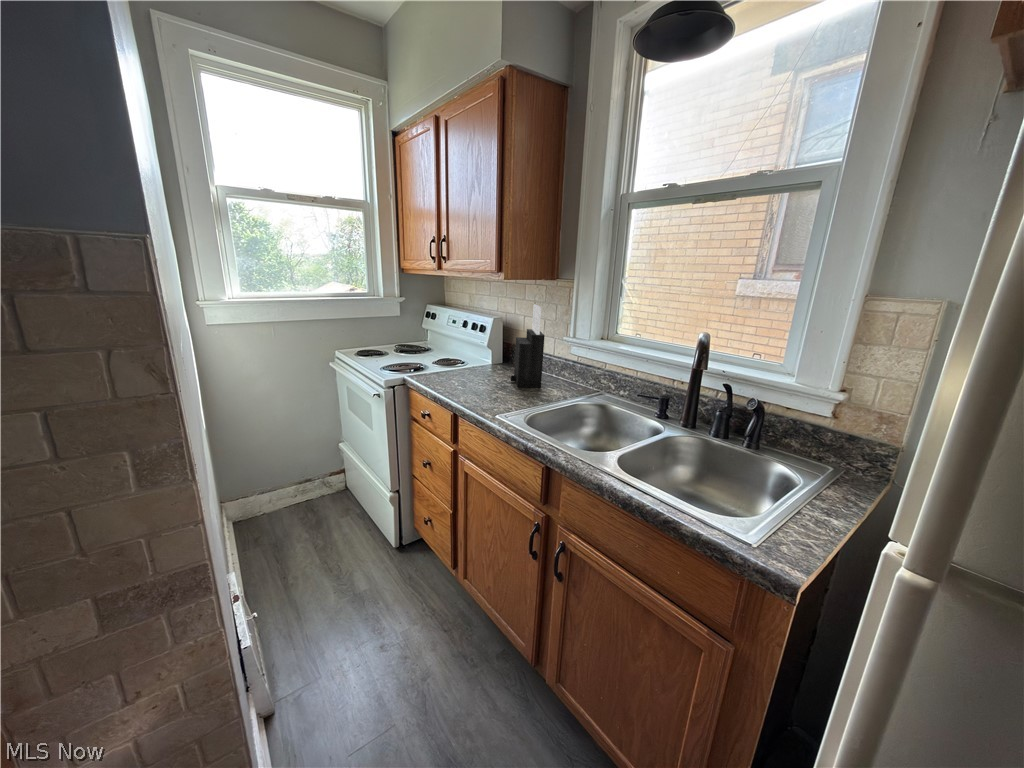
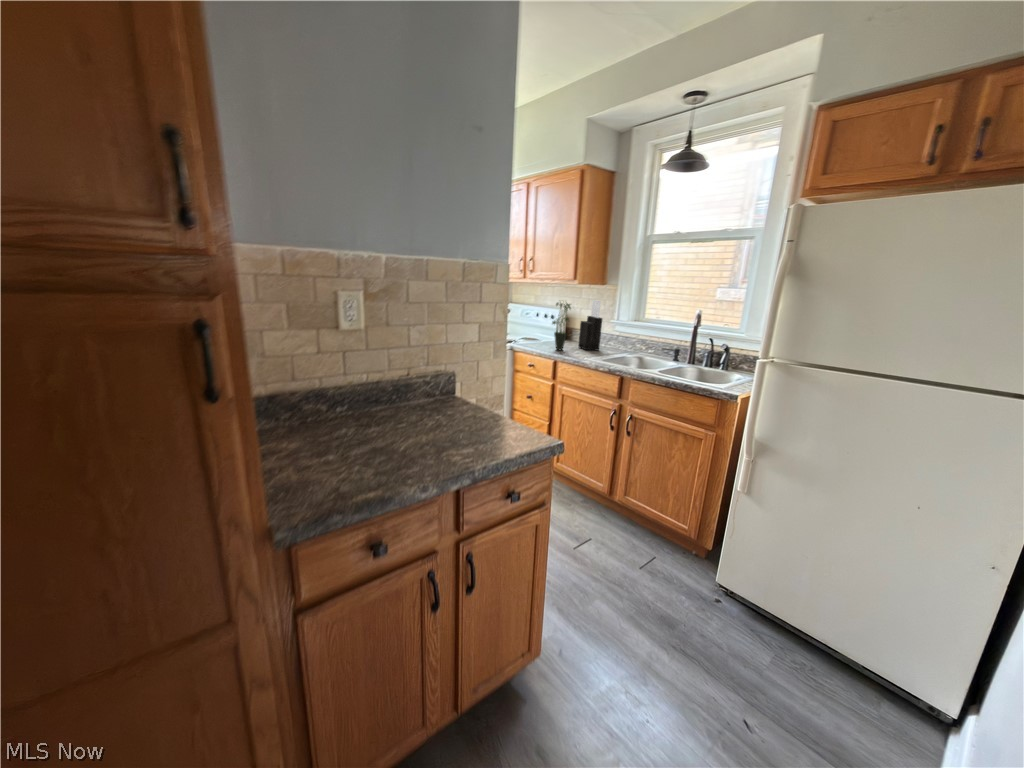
potted plant: none [456,306,494,389] -> present [552,303,571,350]

